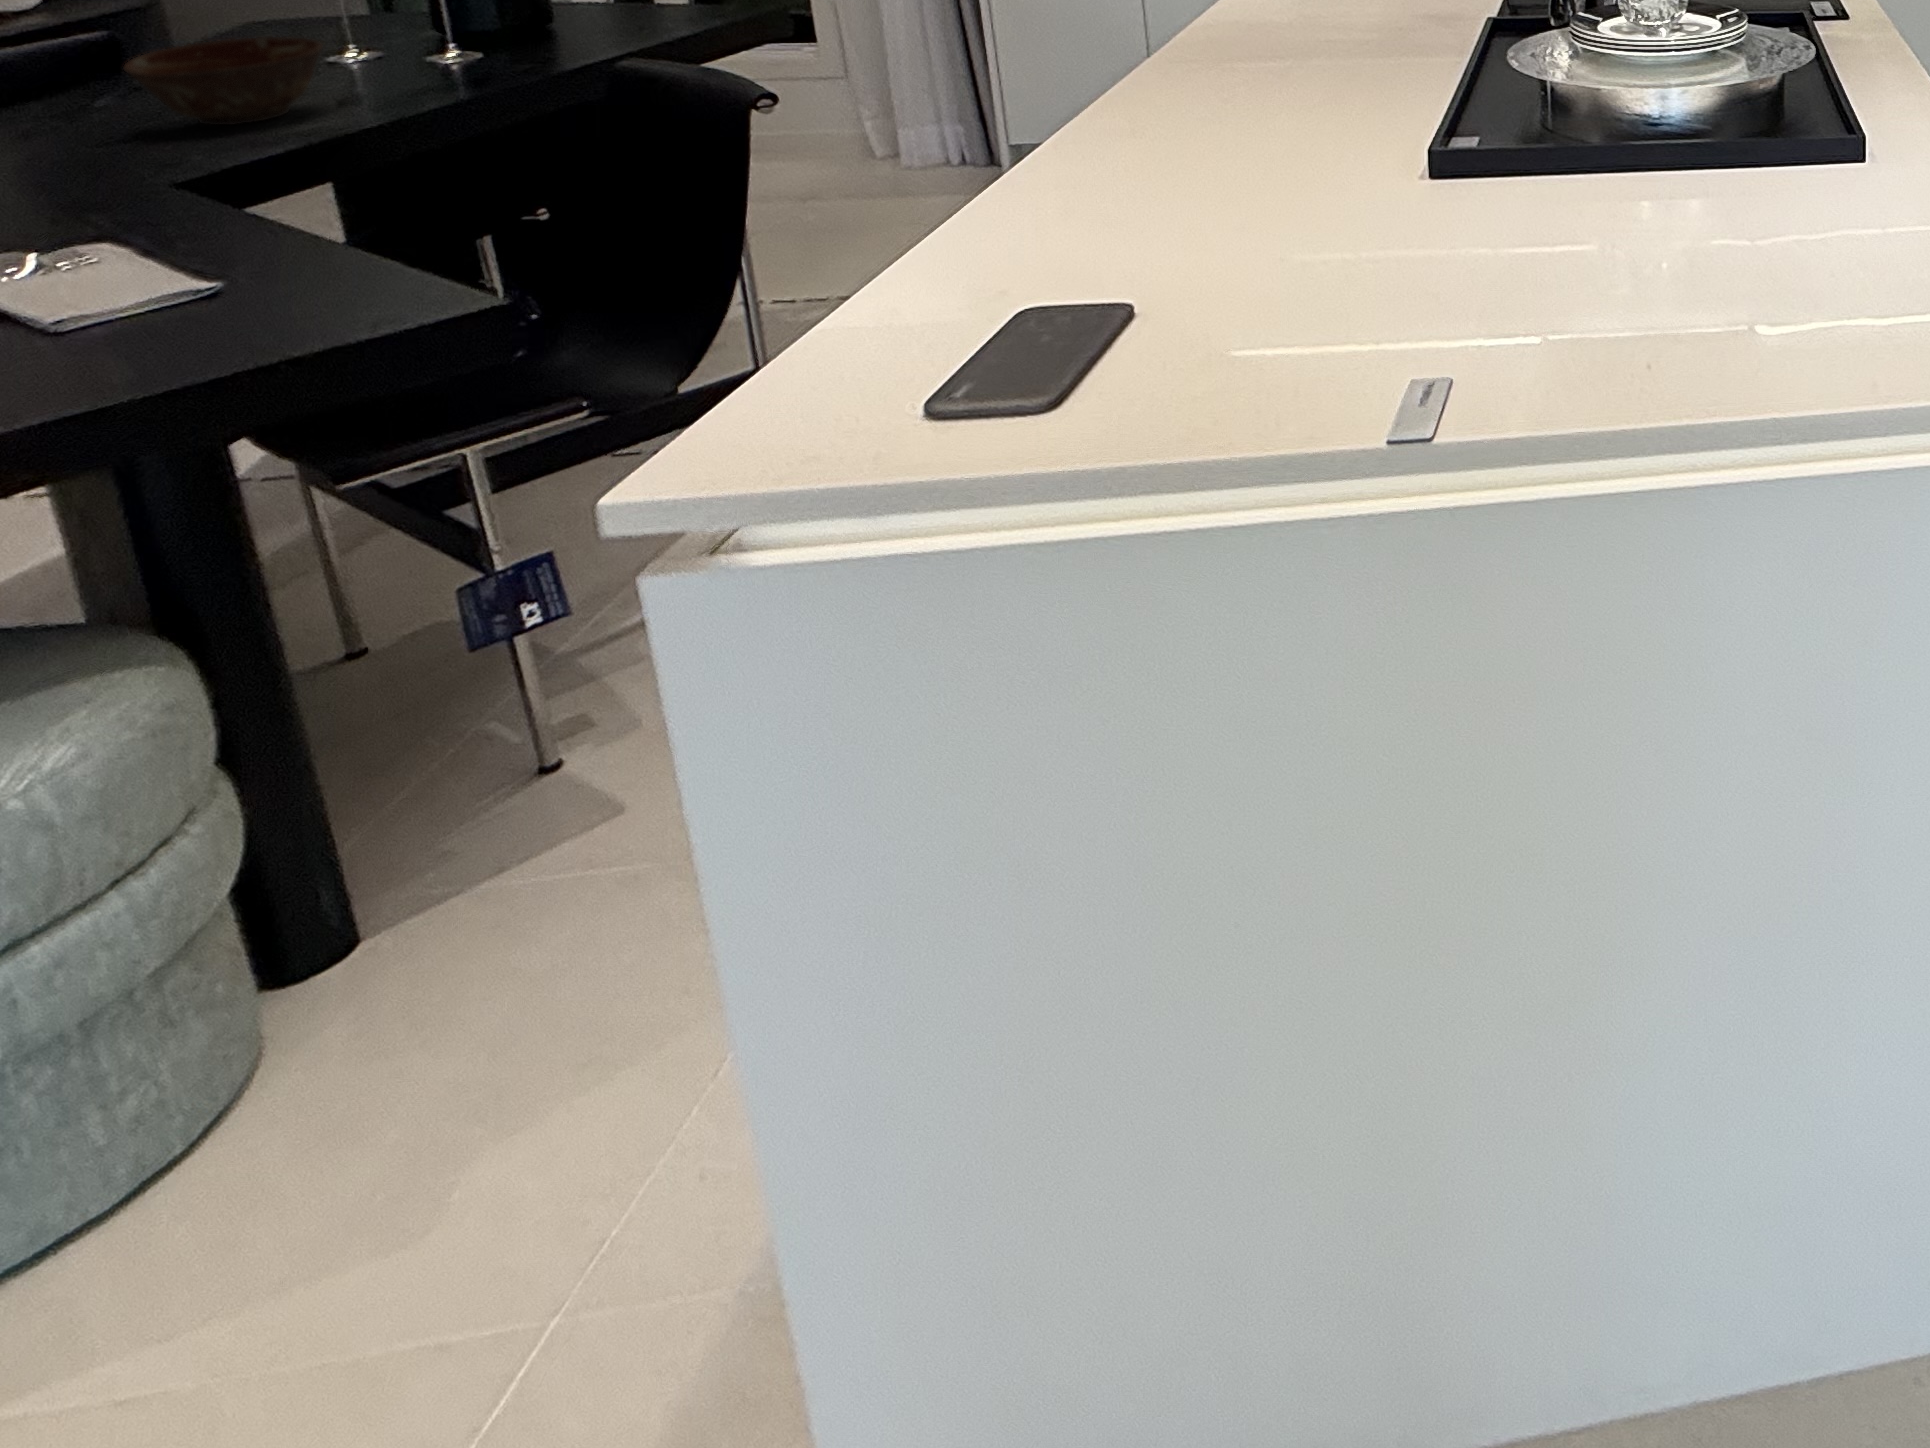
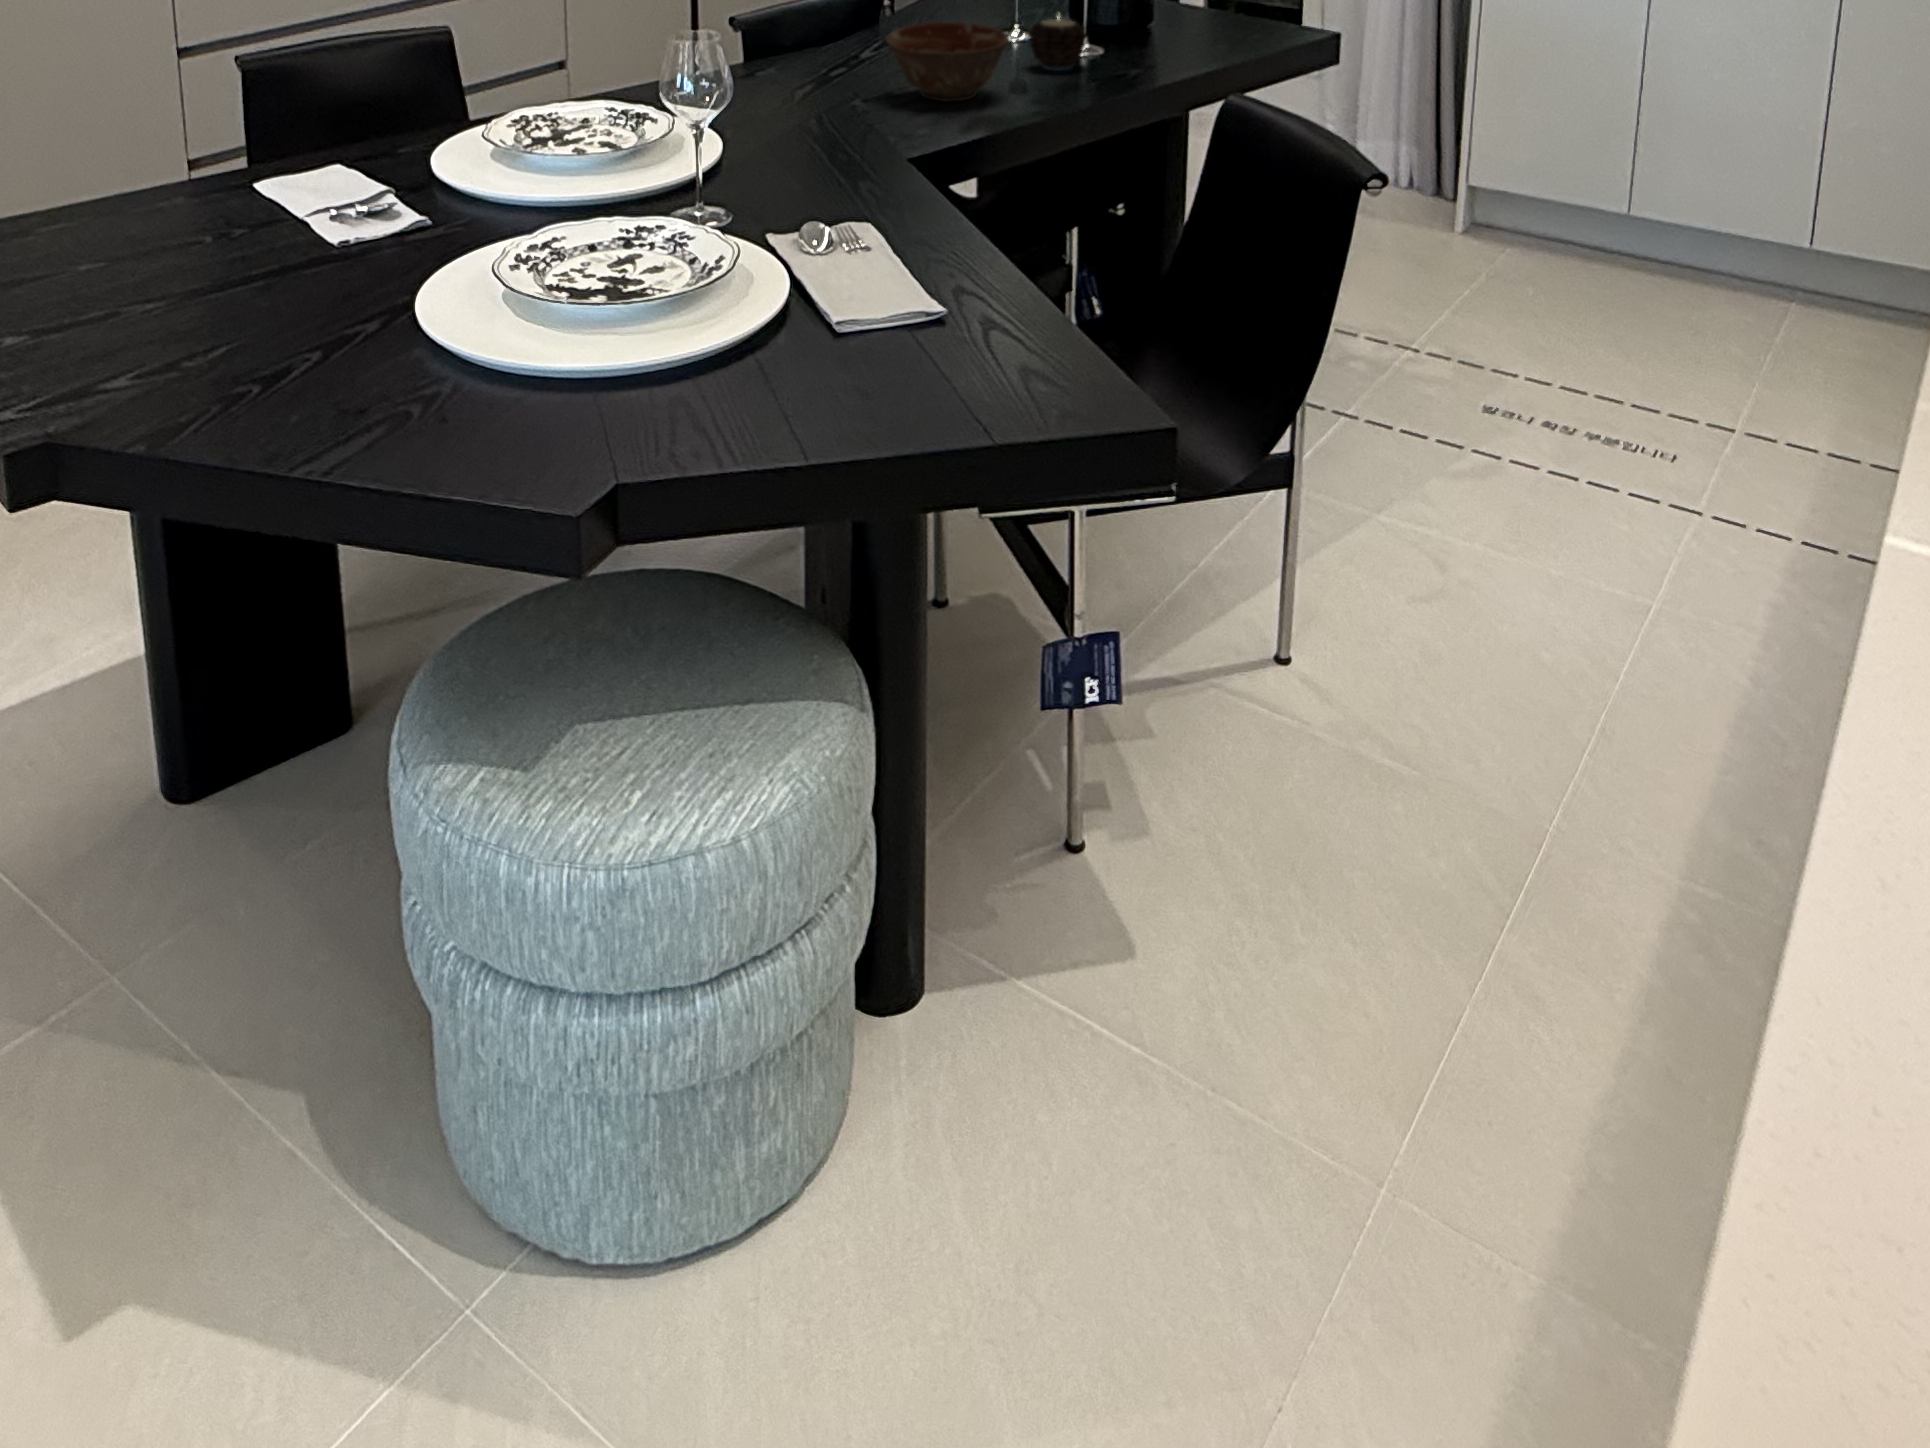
candle: none [363,15,452,76] -> present [1028,18,1088,71]

